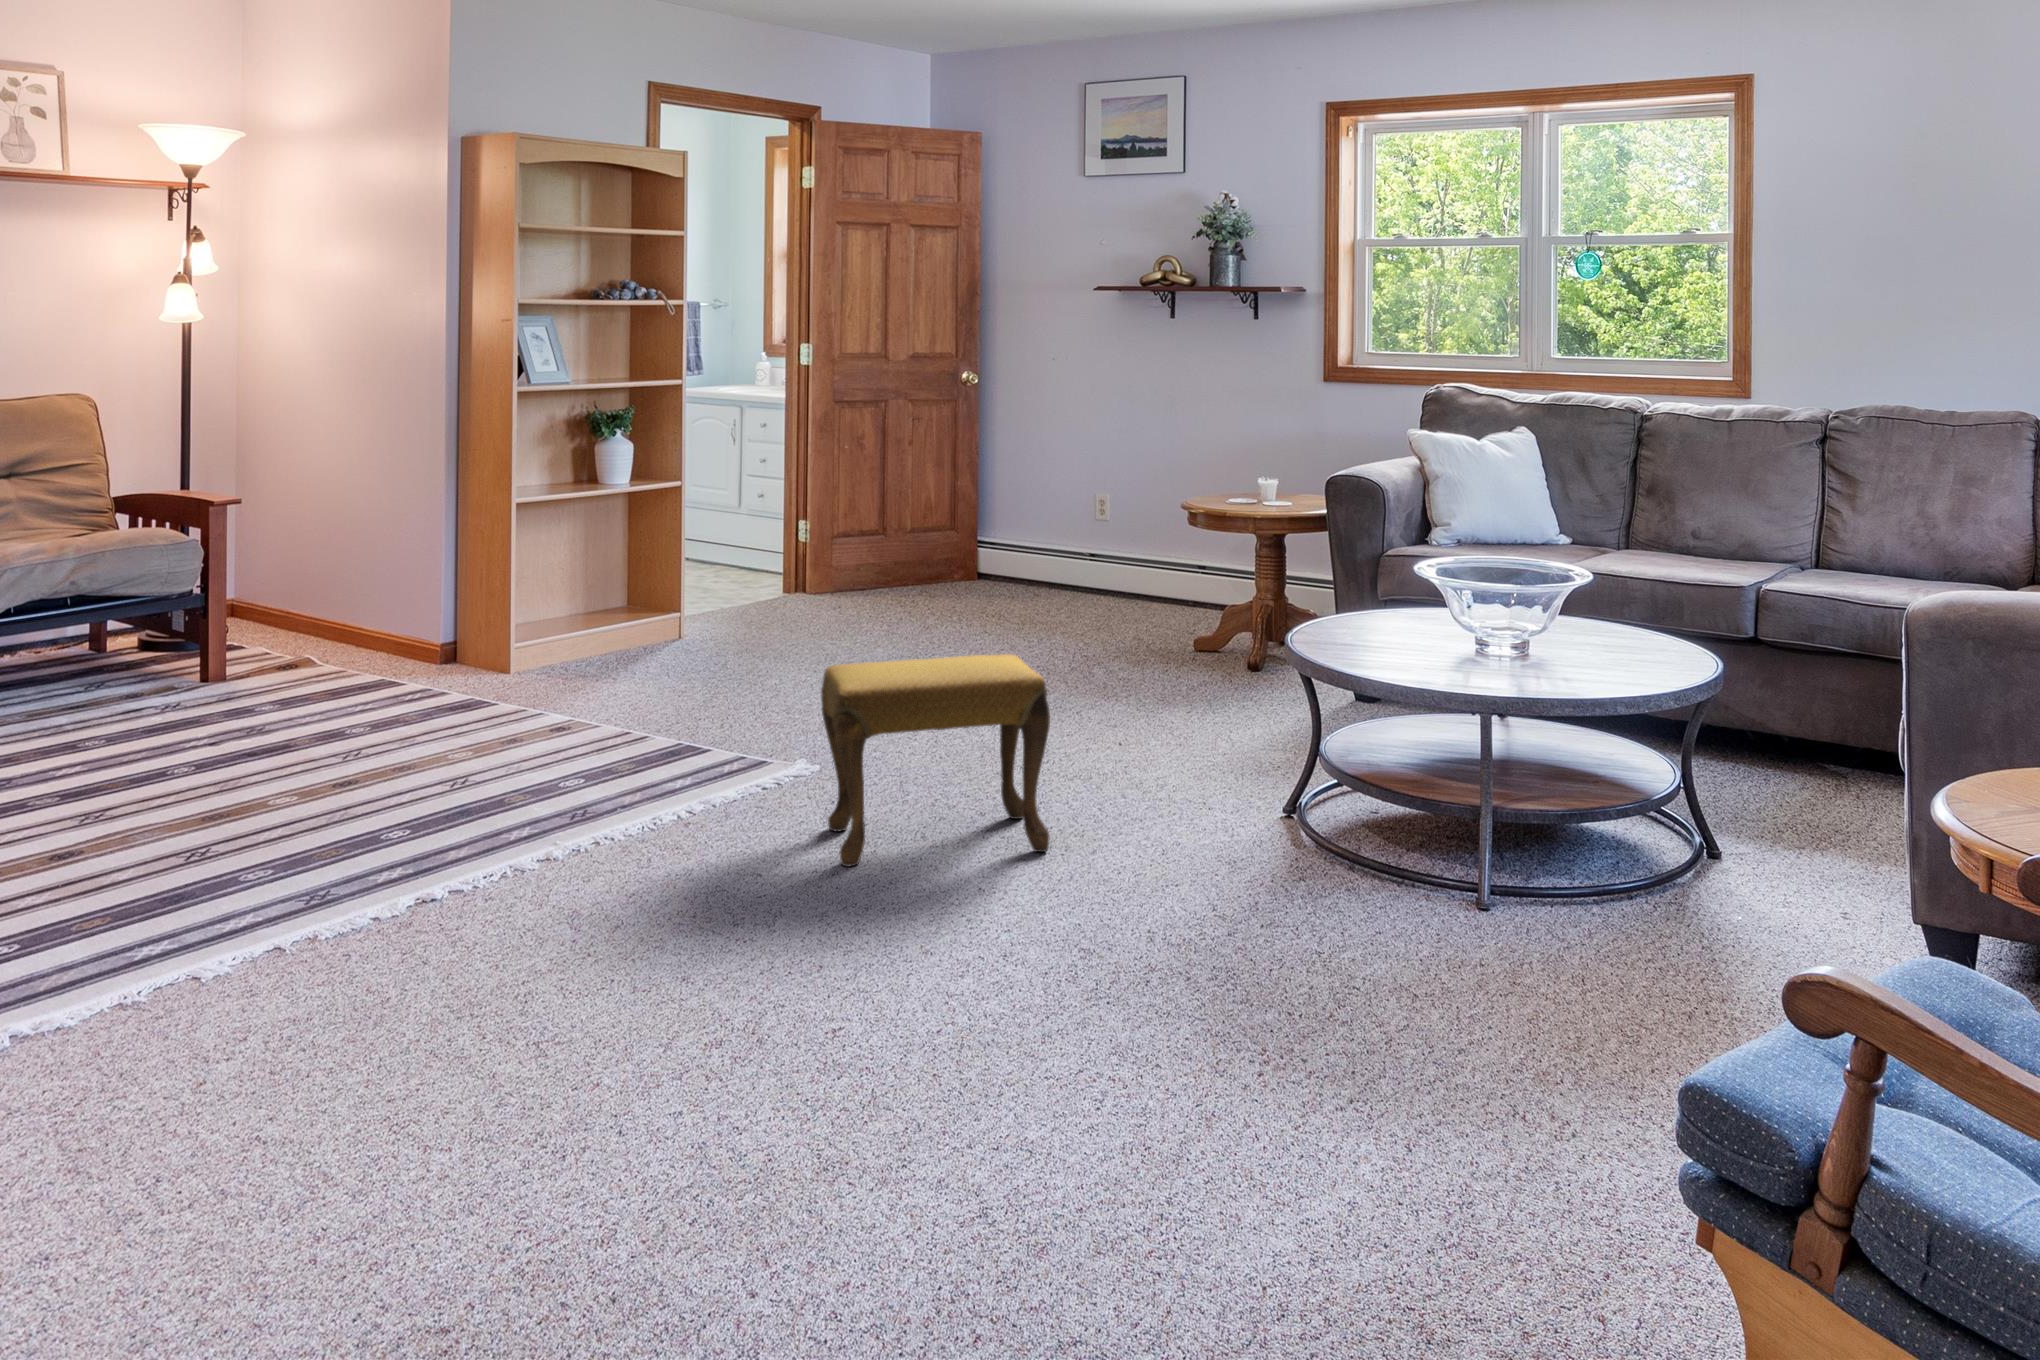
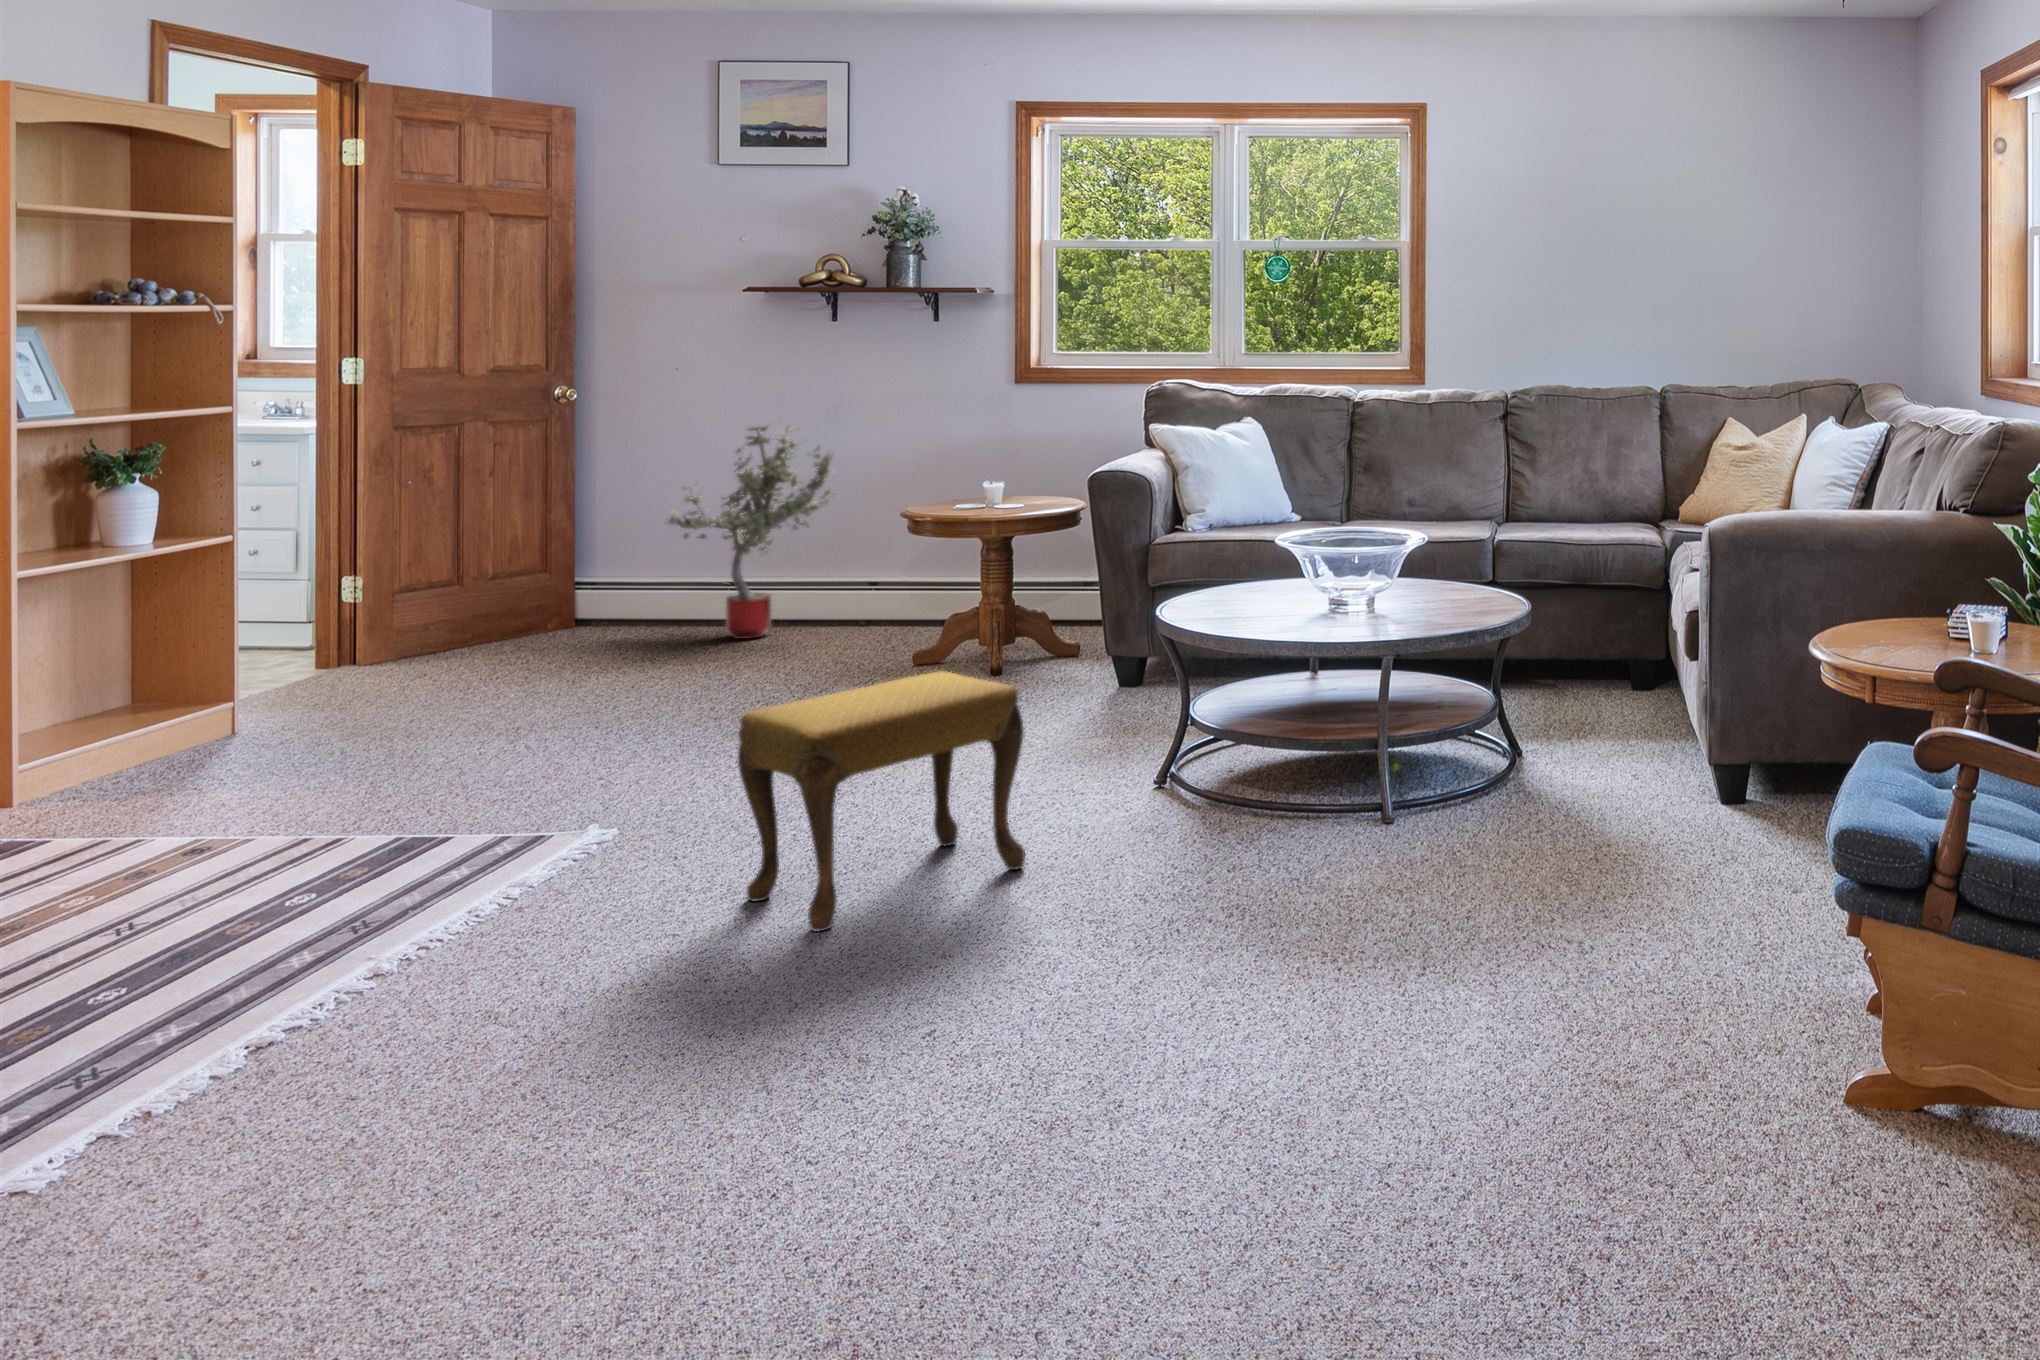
potted tree: none [1024,413,1155,610] -> present [666,426,836,639]

